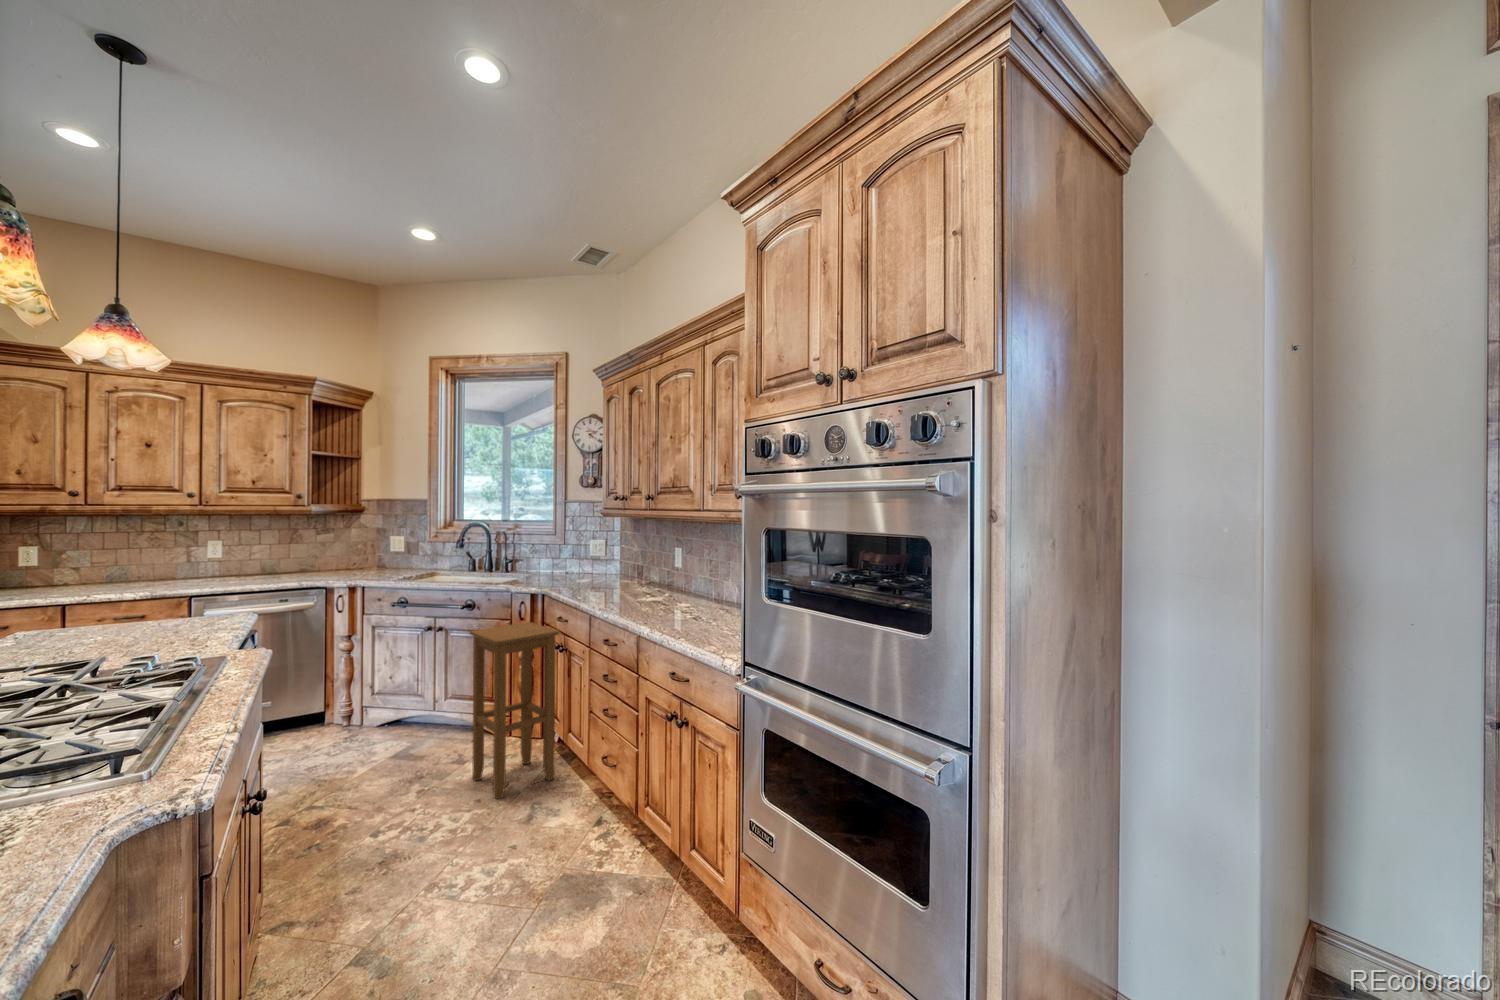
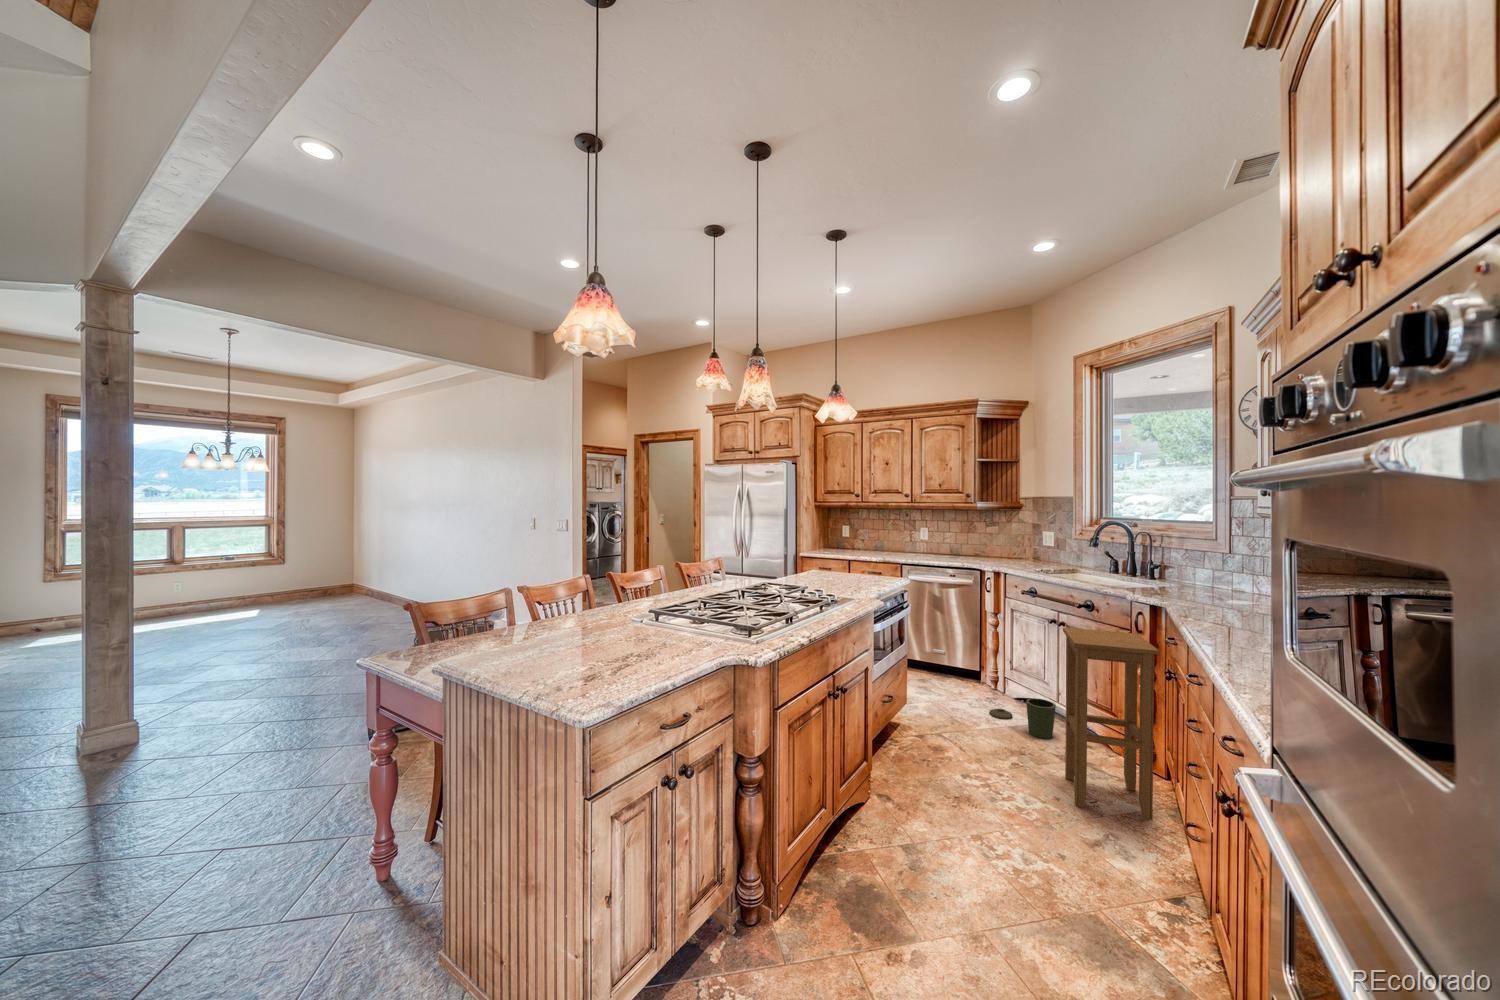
trash can: none [358,714,442,757] -> present [989,698,1056,739]

